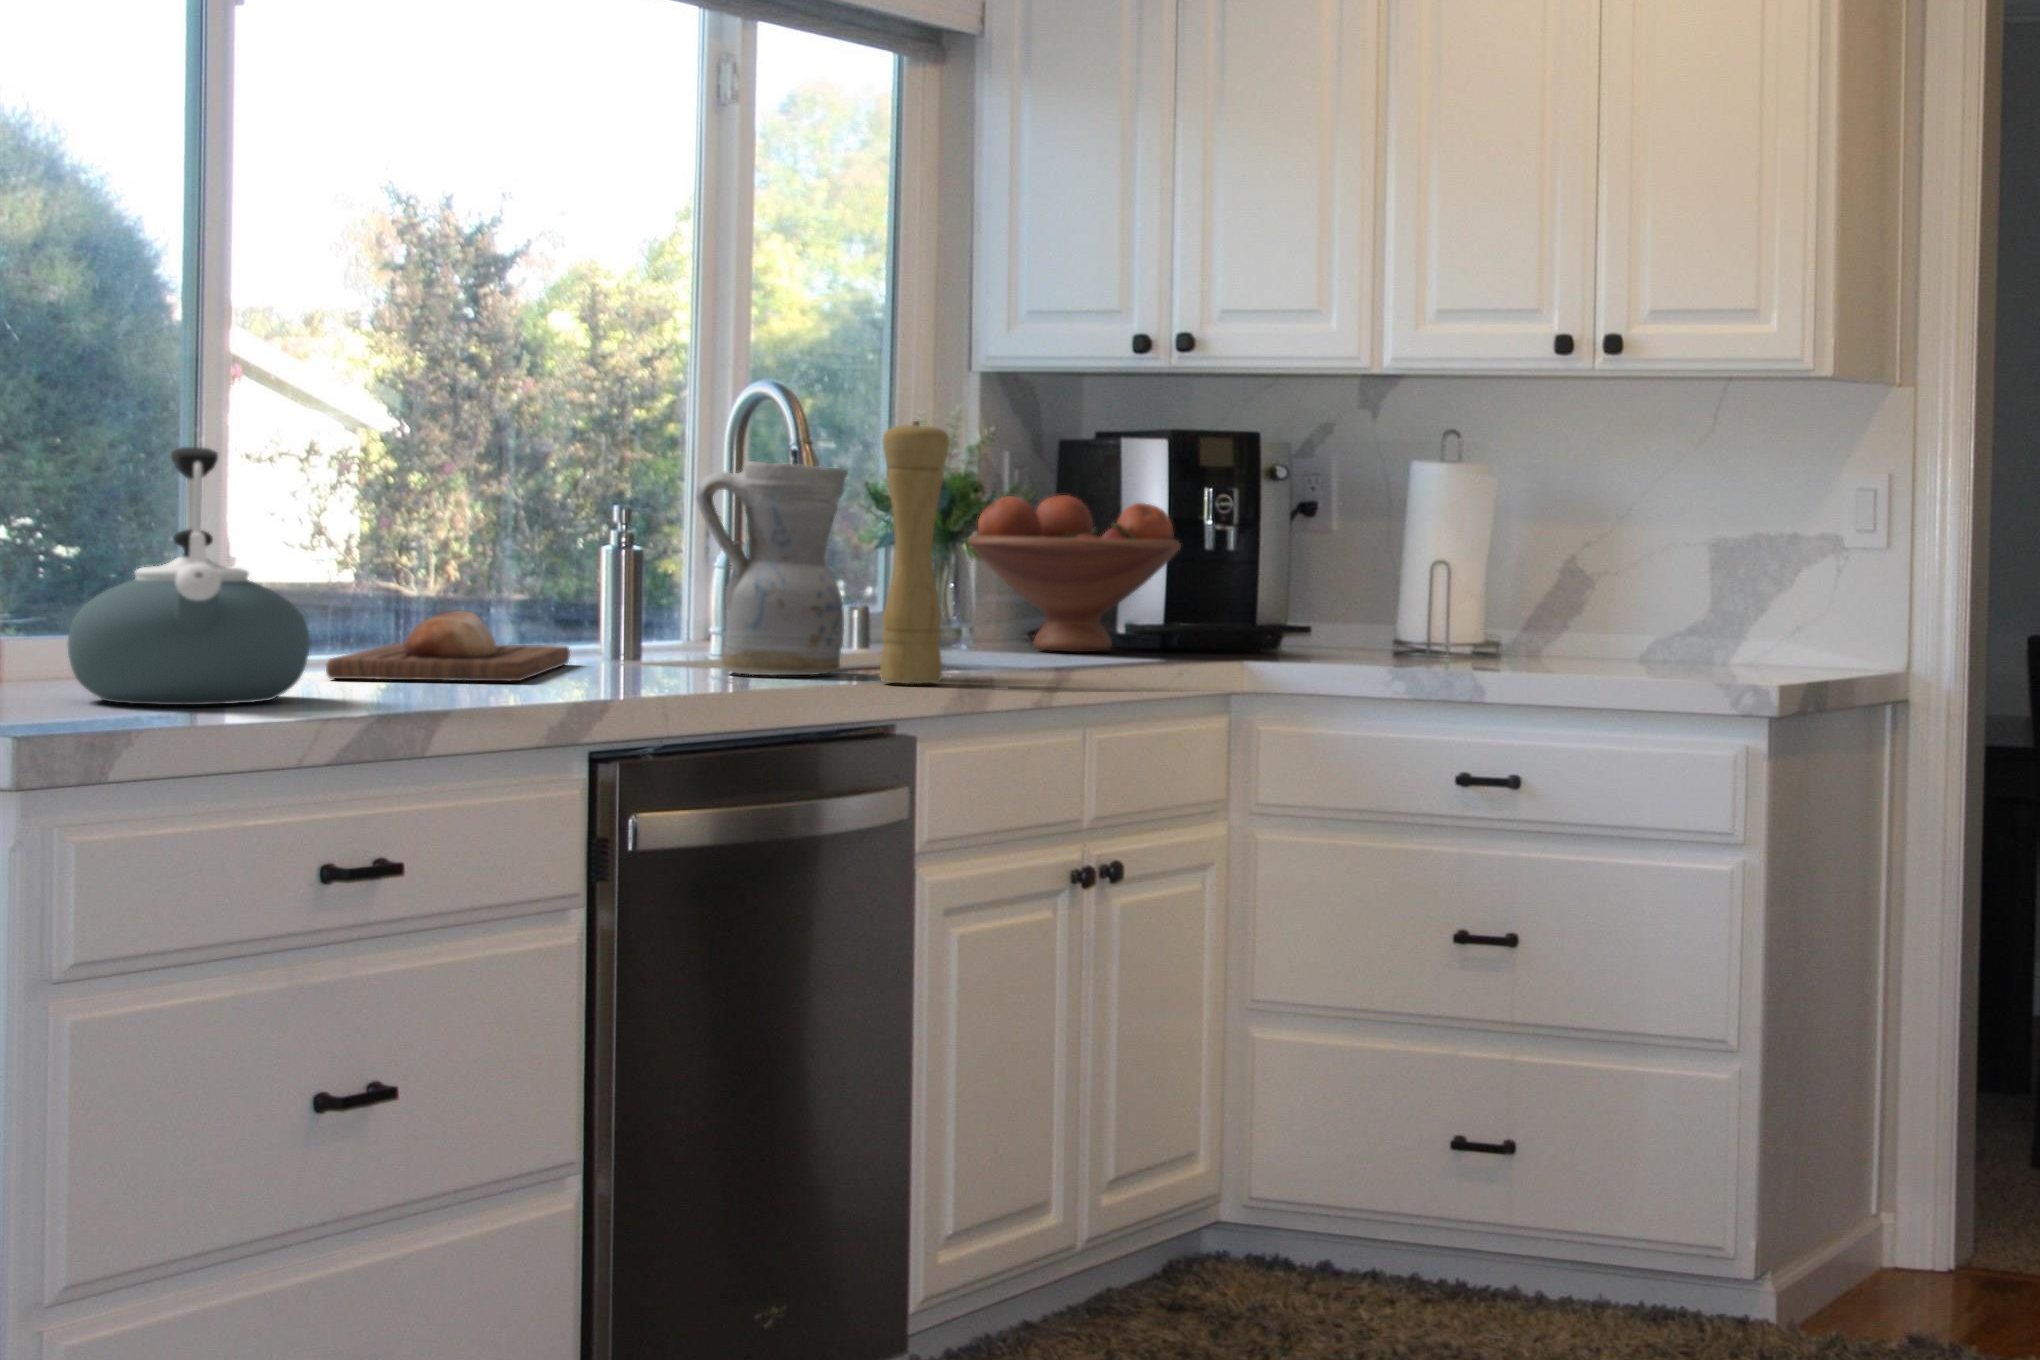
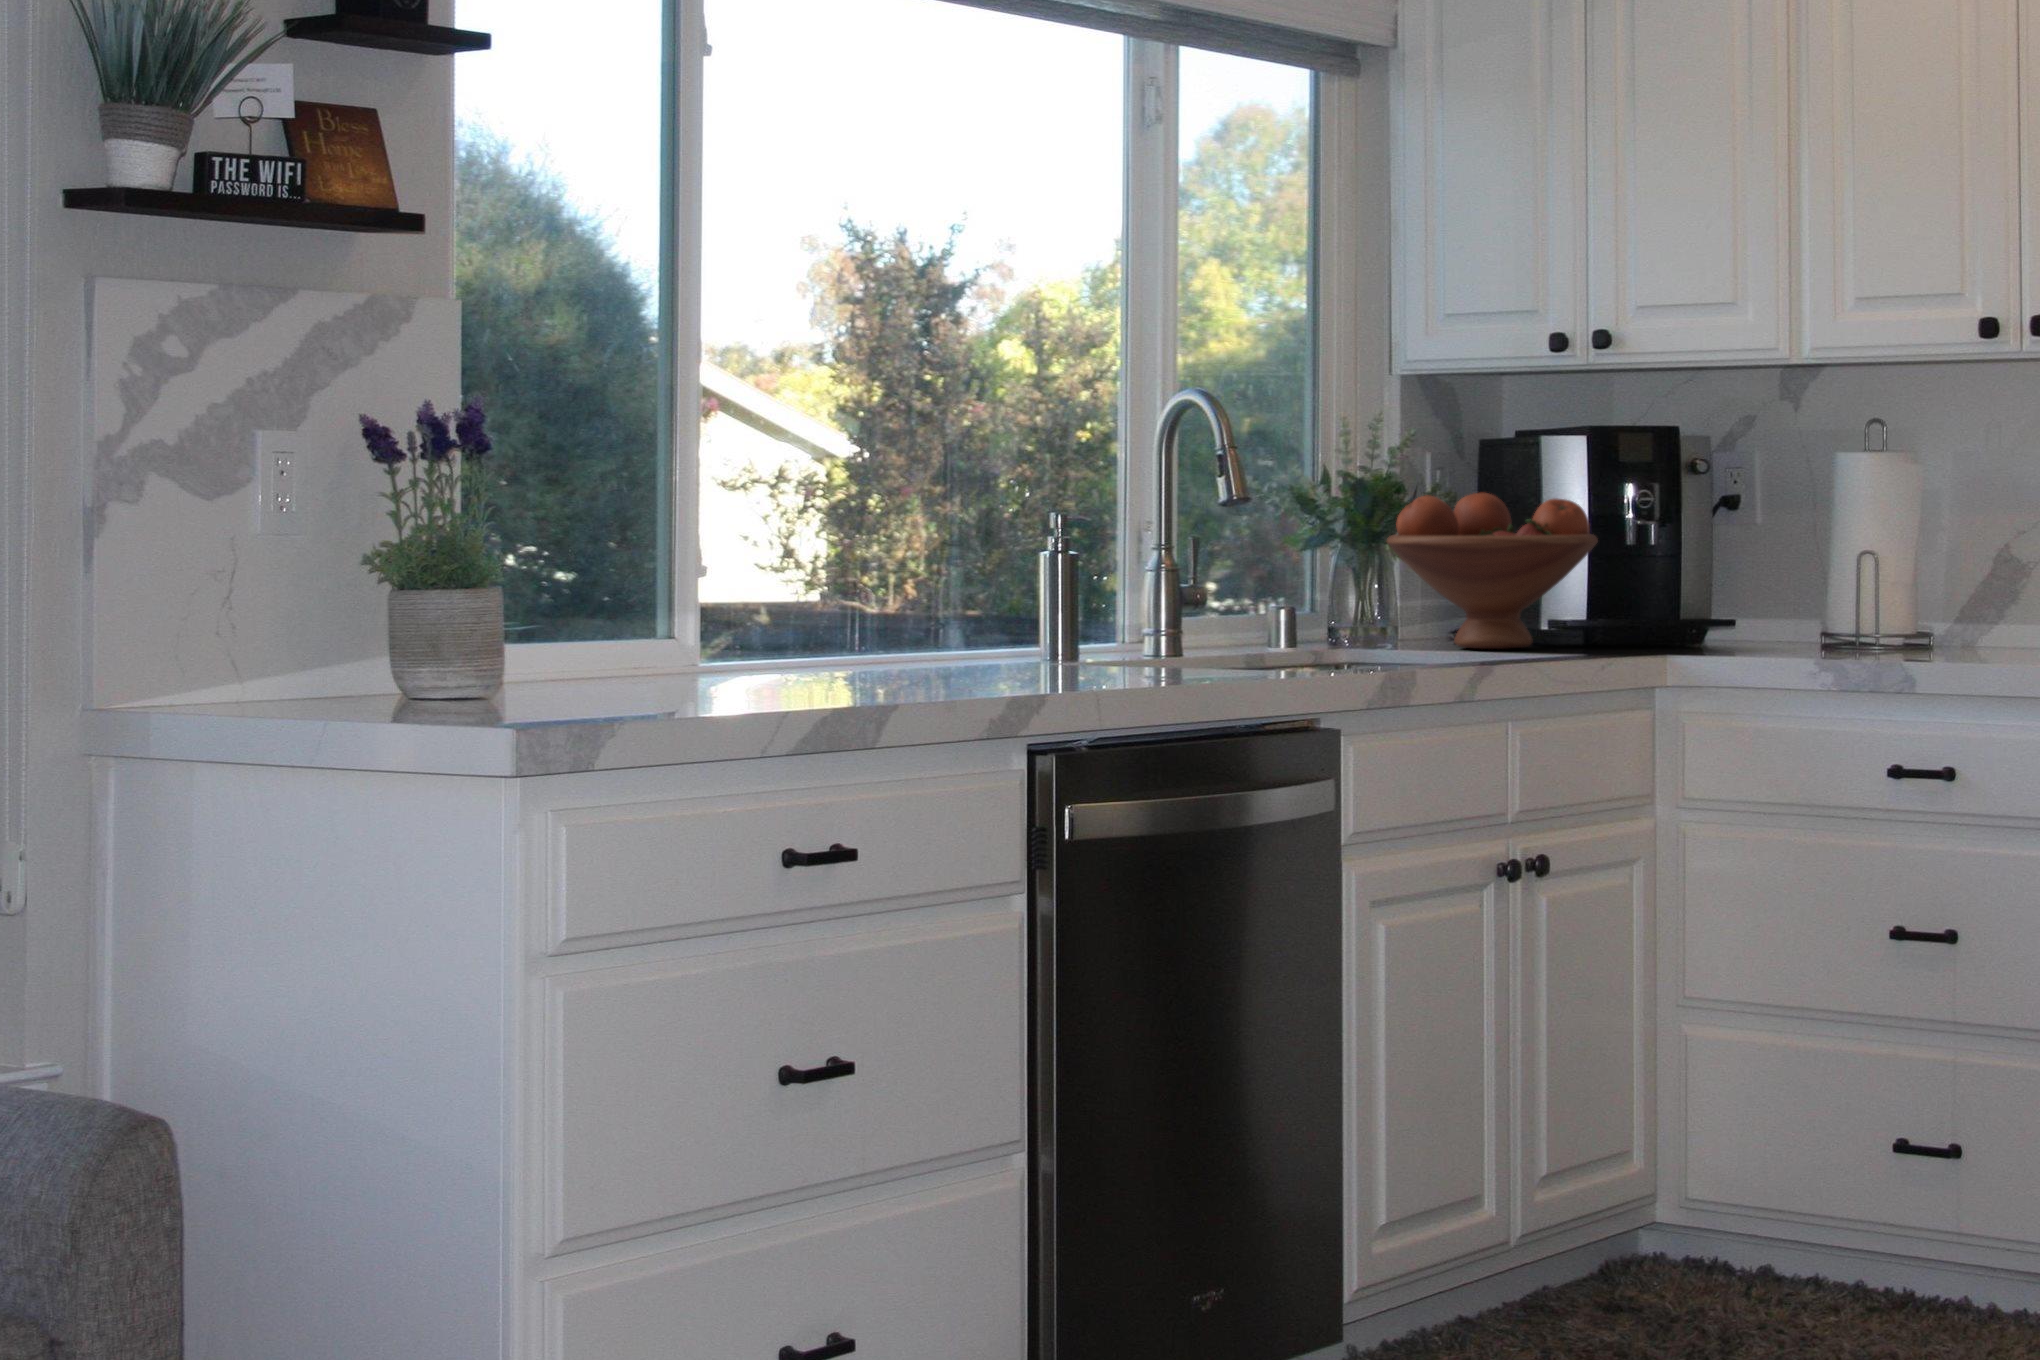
pepper mill: present [880,421,949,684] -> none [1285,429,1348,682]
kettle: present [68,447,310,705] -> none [587,481,781,707]
ceramic pitcher: present [697,461,848,676] -> none [1119,472,1258,676]
bread loaf: present [326,611,570,681] -> none [800,620,1013,684]

